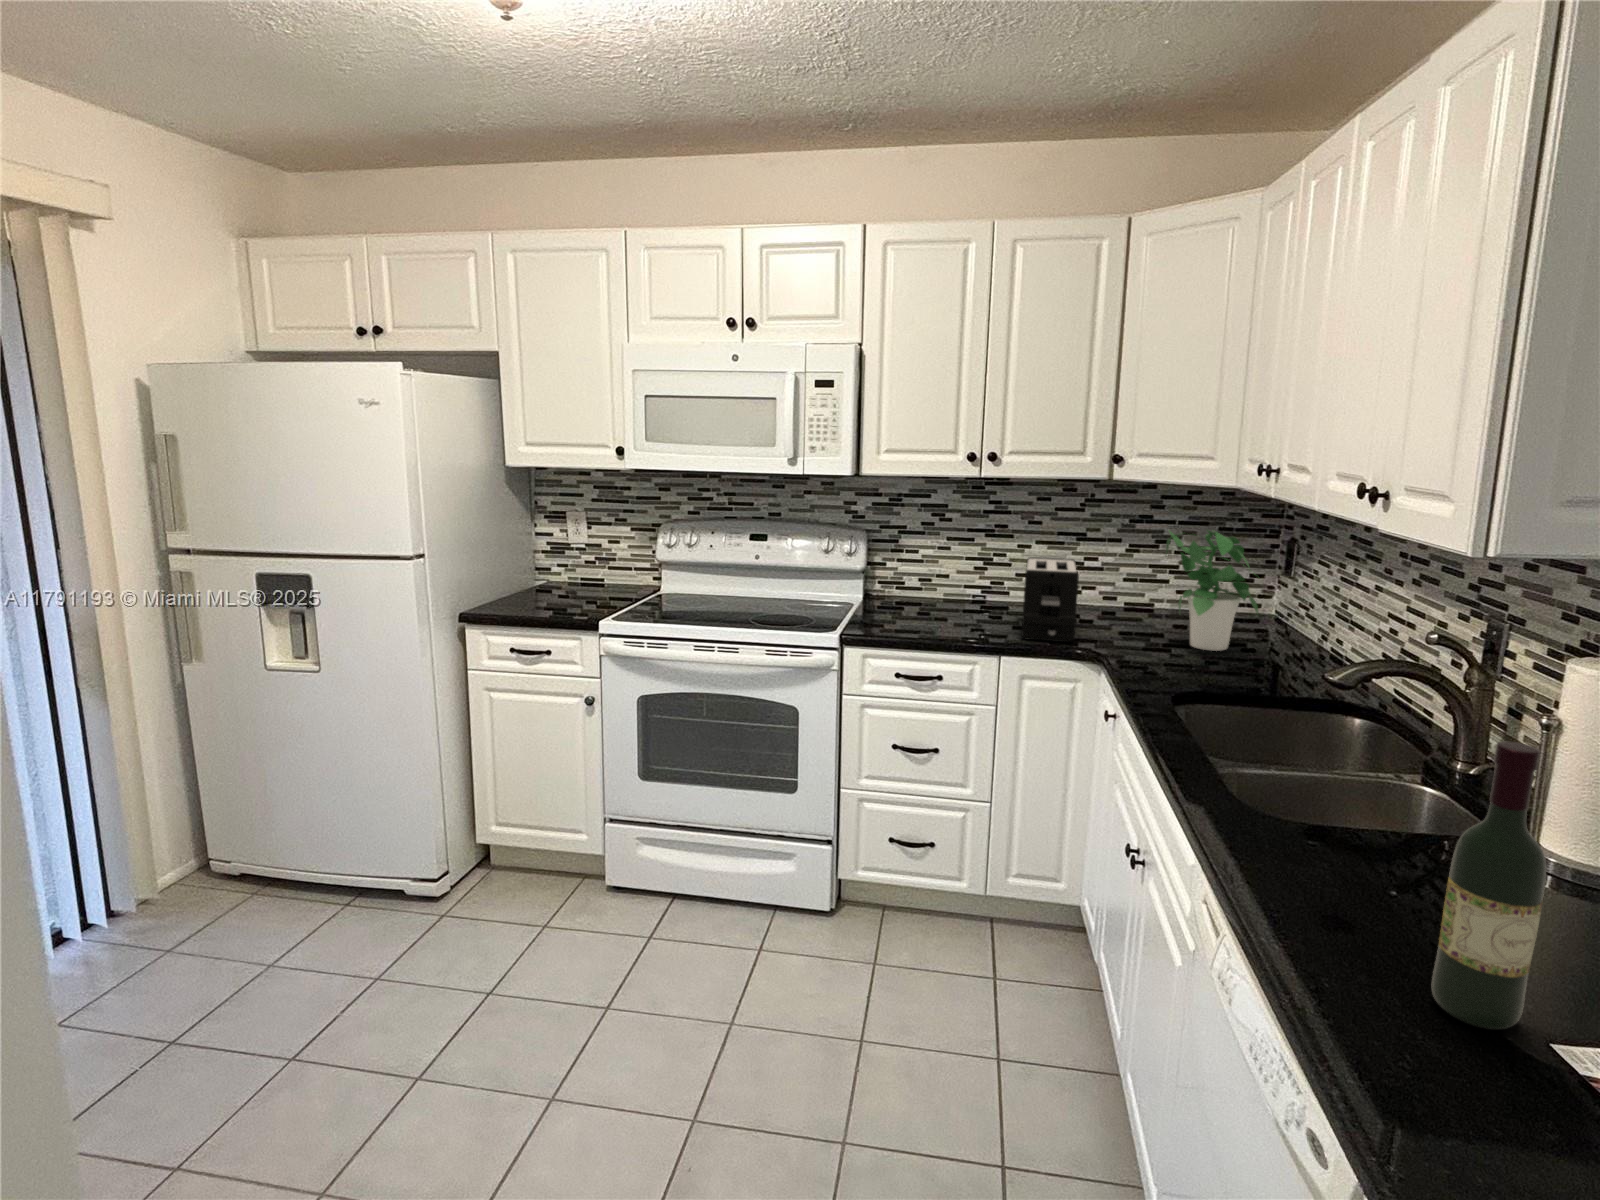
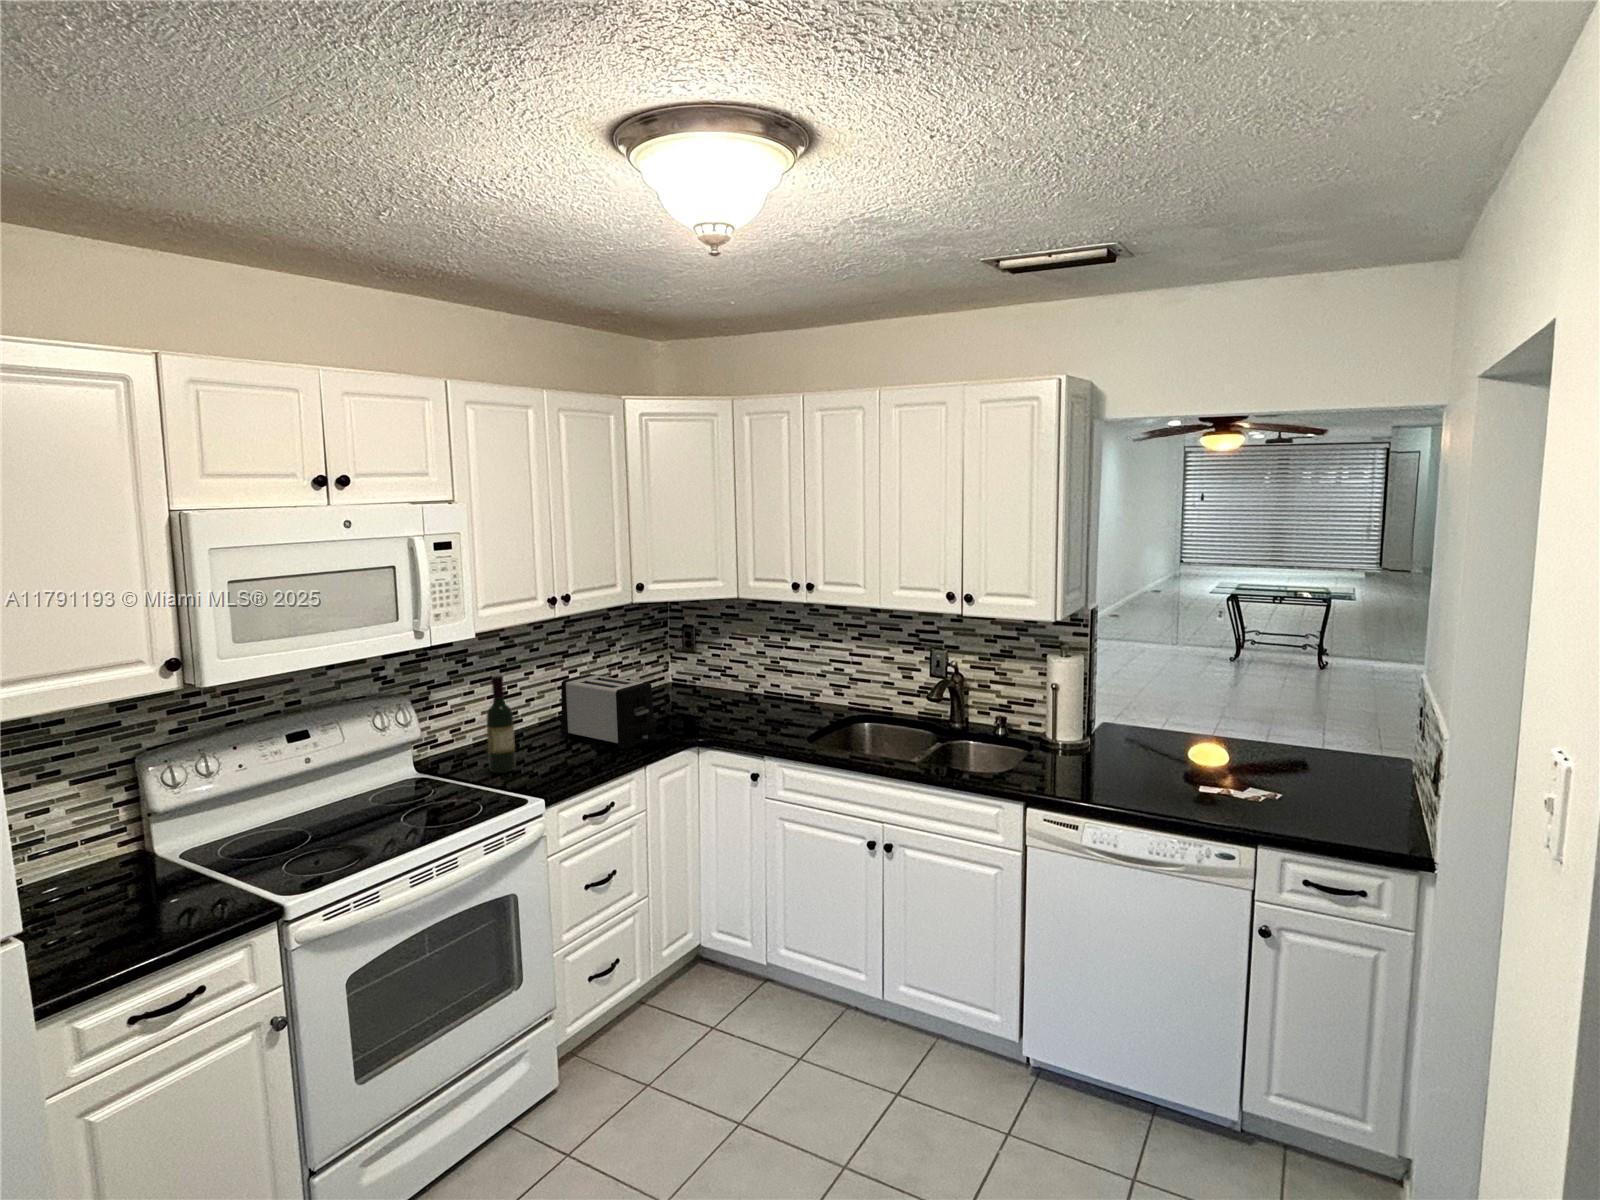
potted plant: present [1166,530,1258,651] -> none [670,628,739,717]
wine bottle: present [1432,741,1546,1029] -> present [487,675,516,773]

